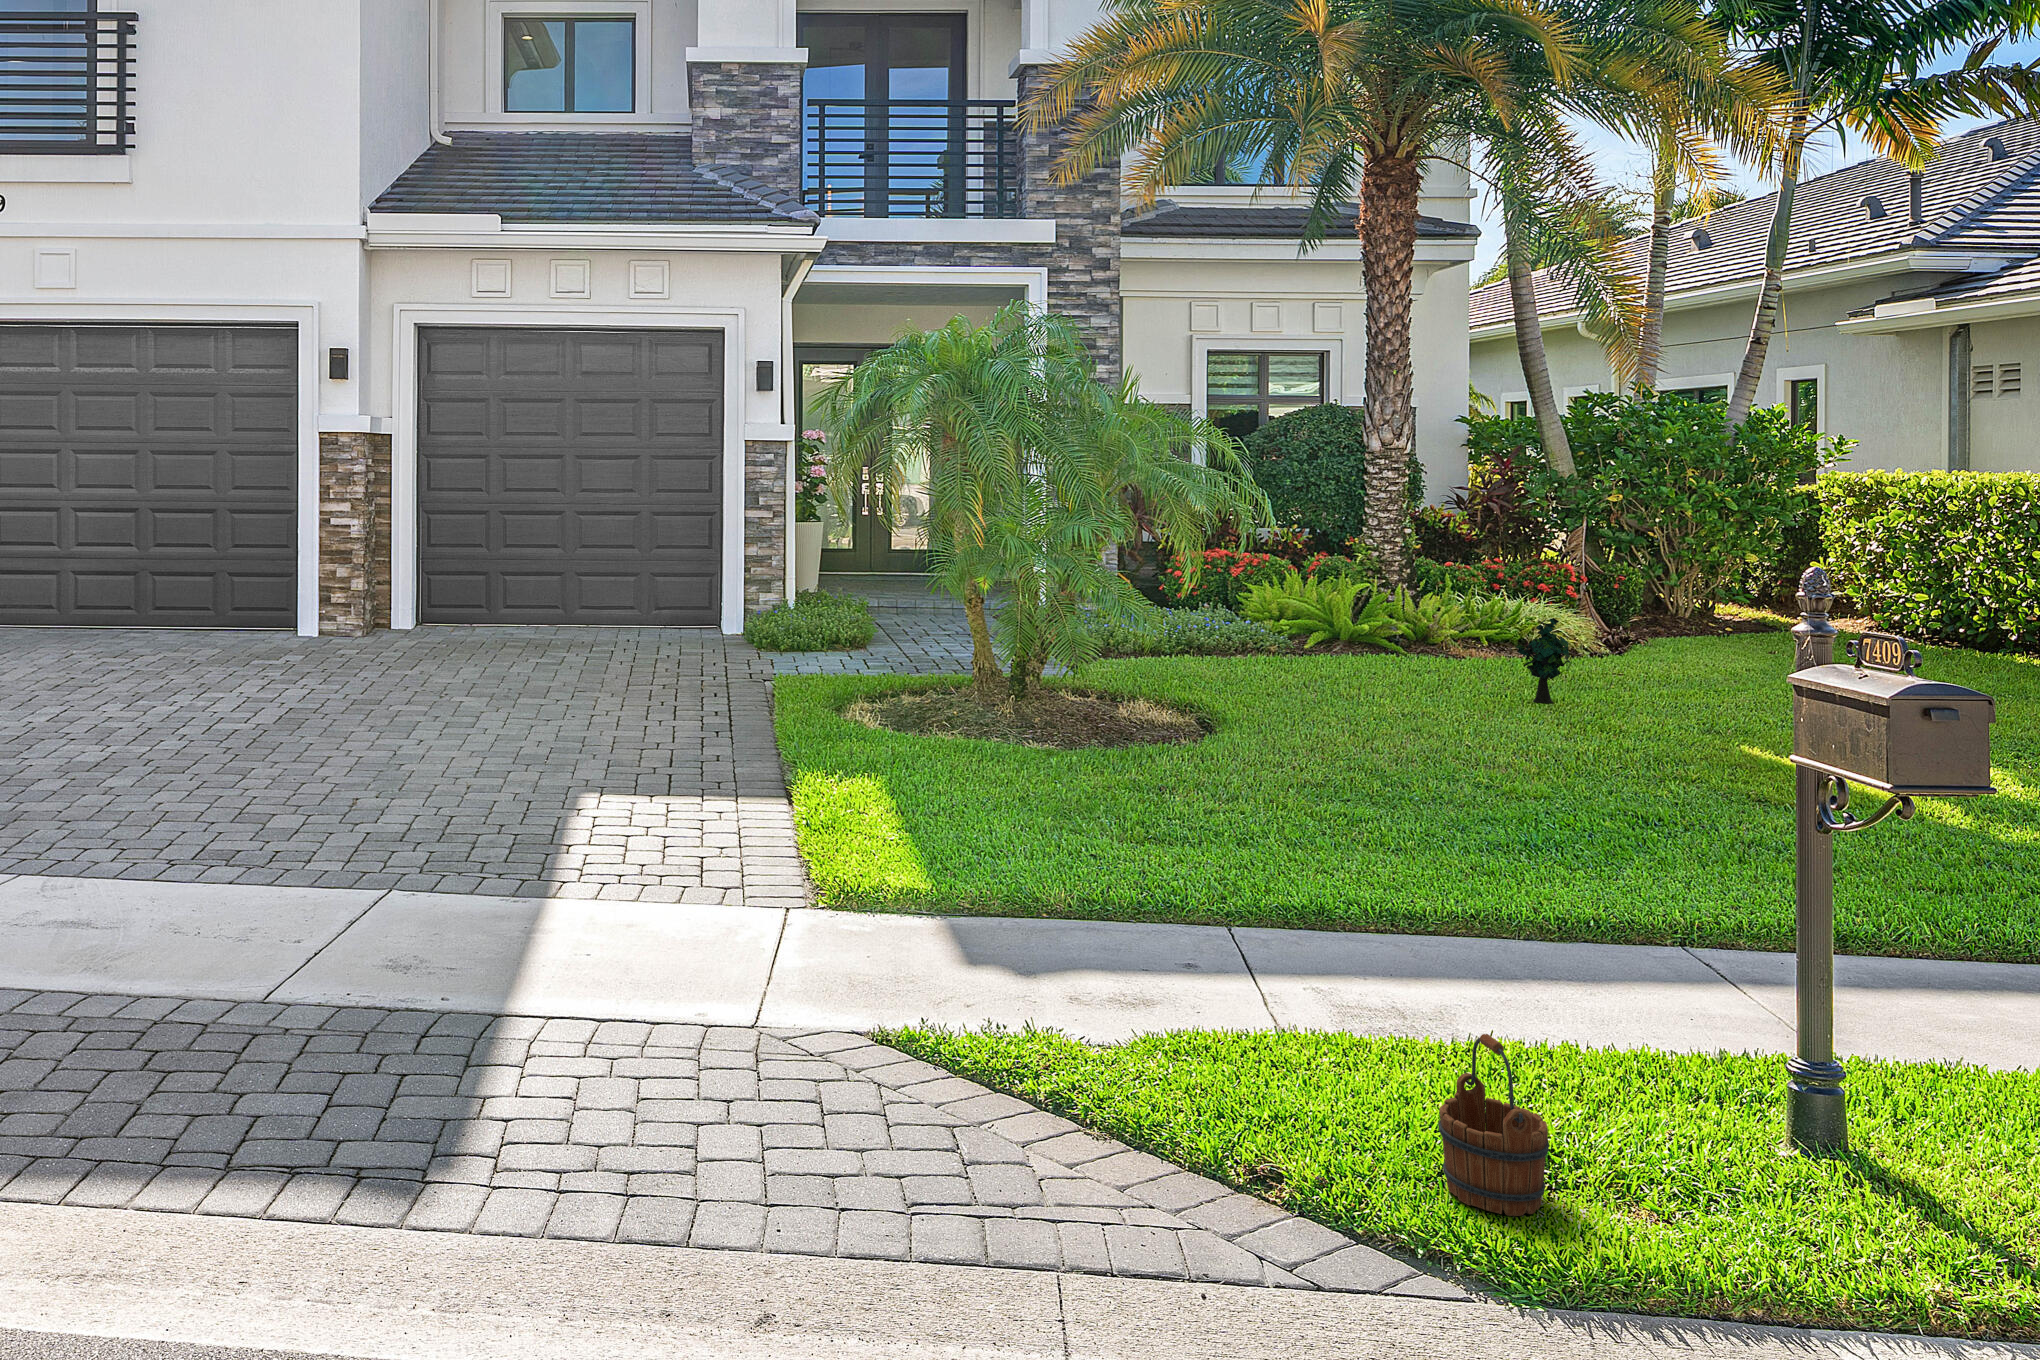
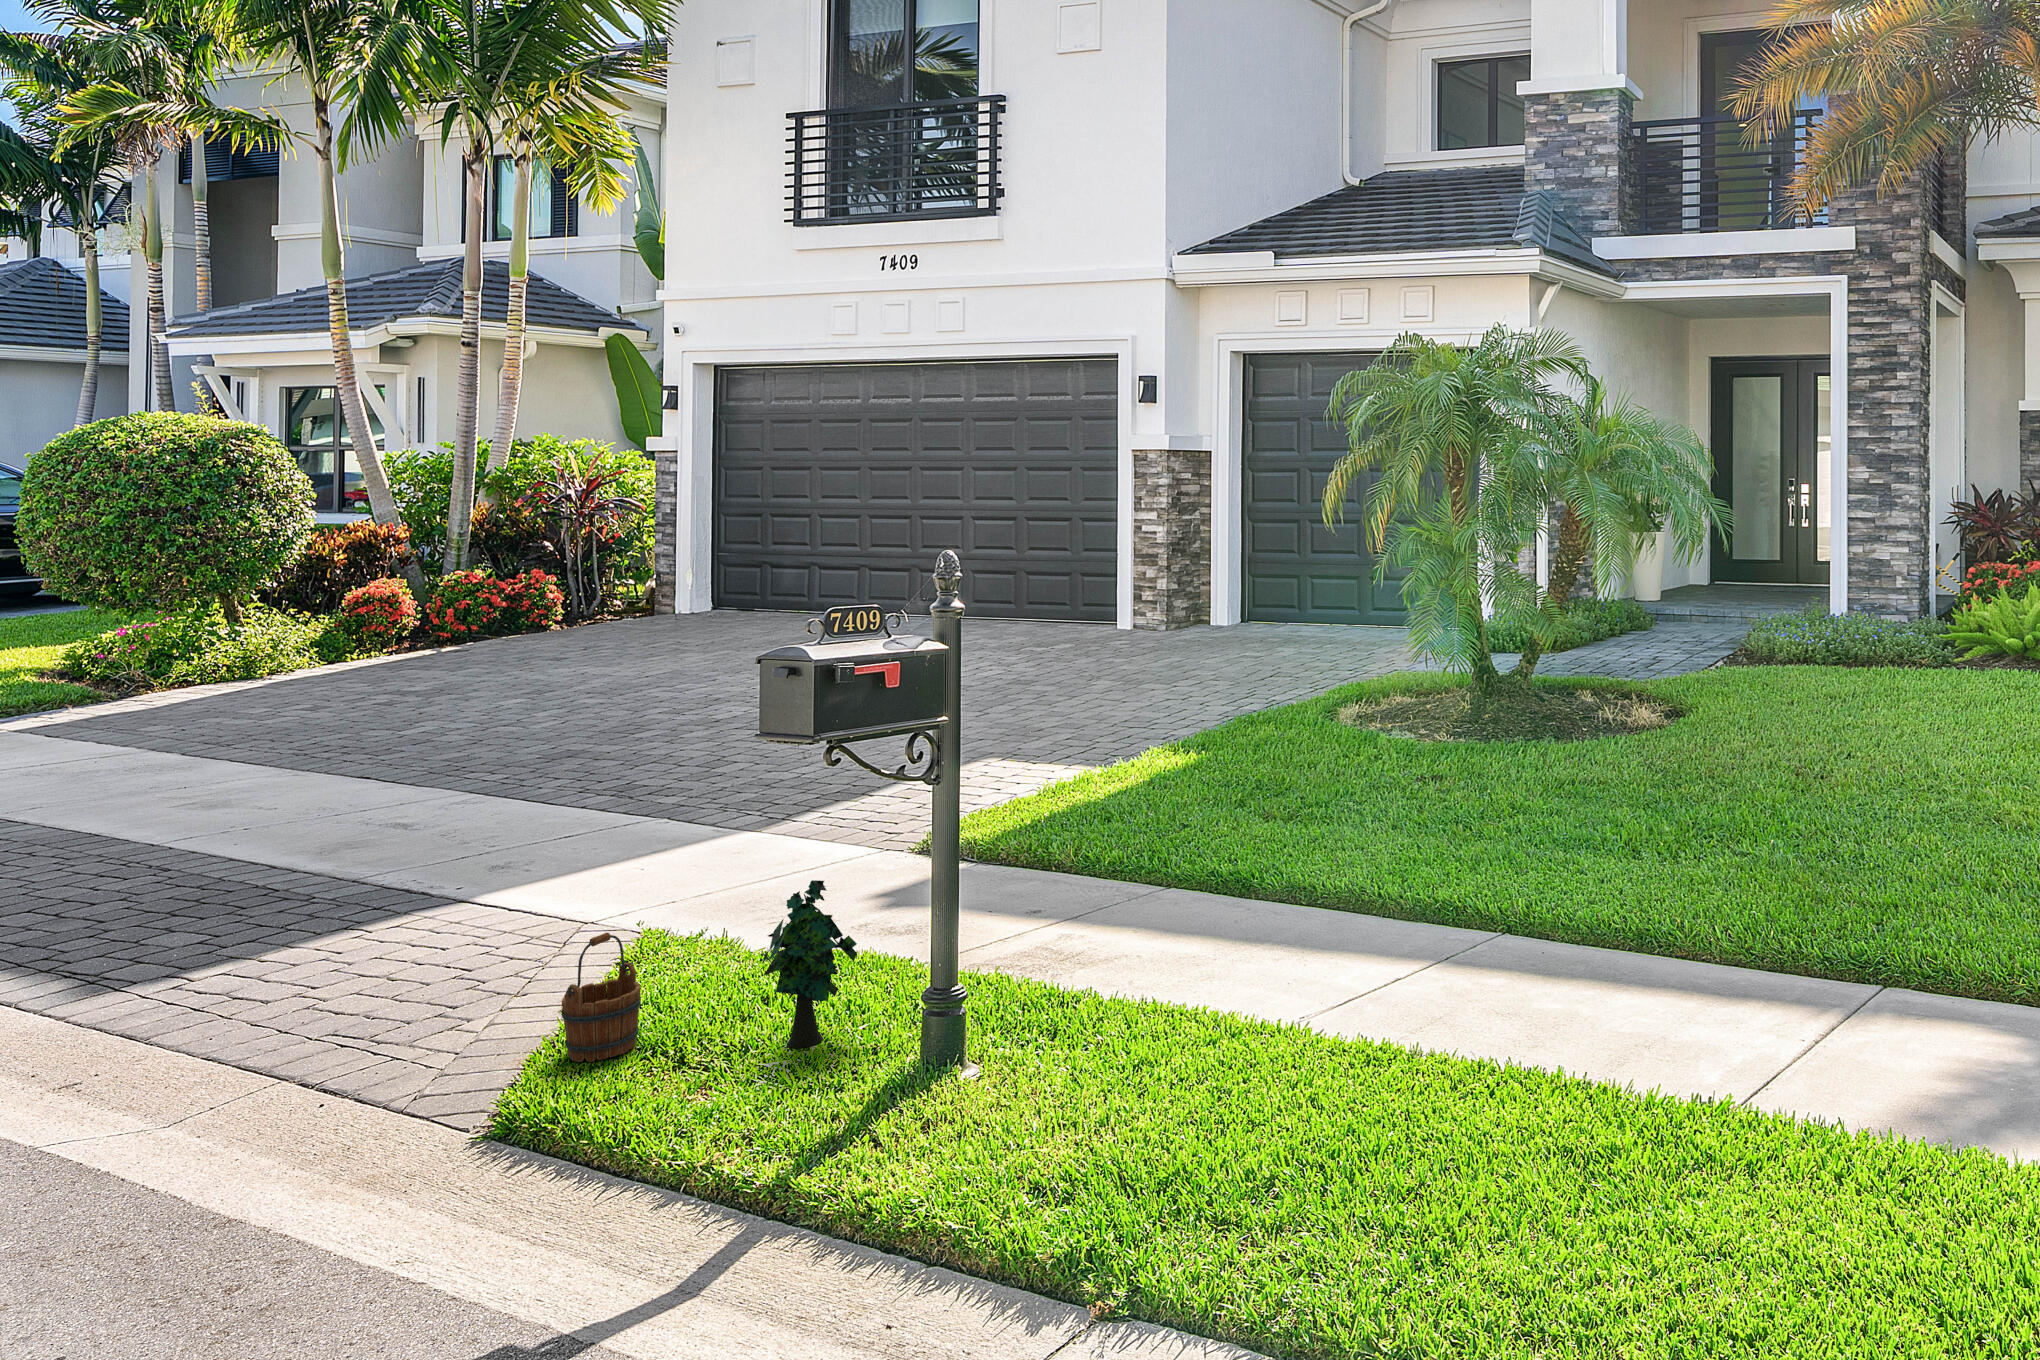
decorative plant: present [1516,618,1571,703] -> present [762,880,857,1048]

